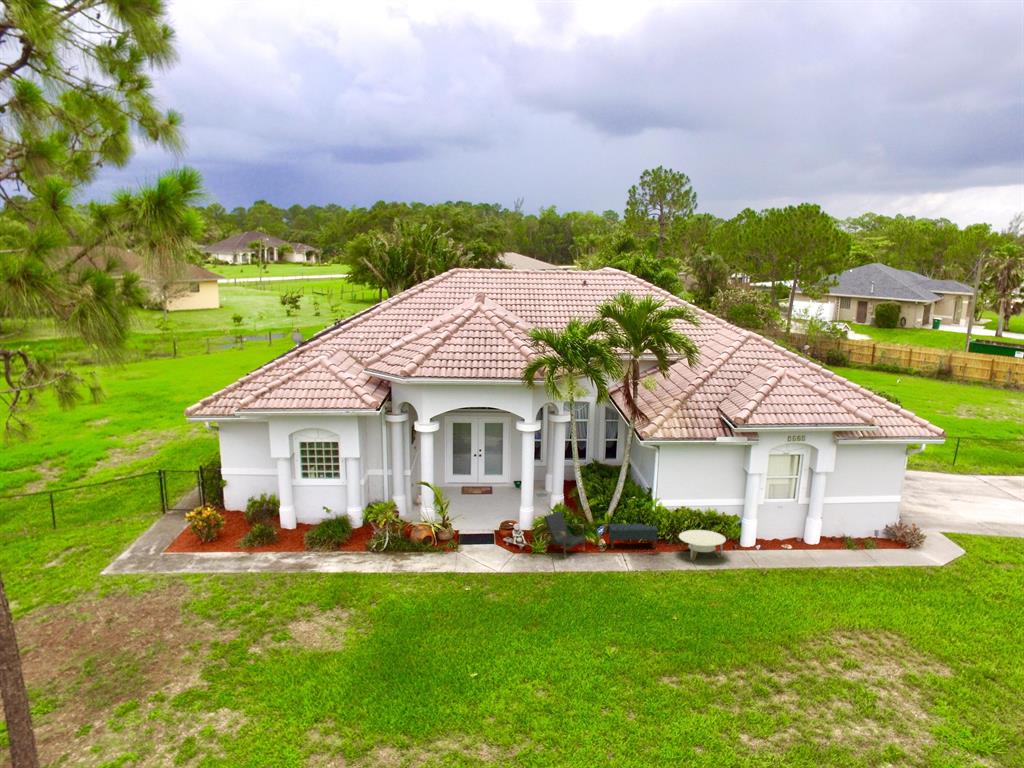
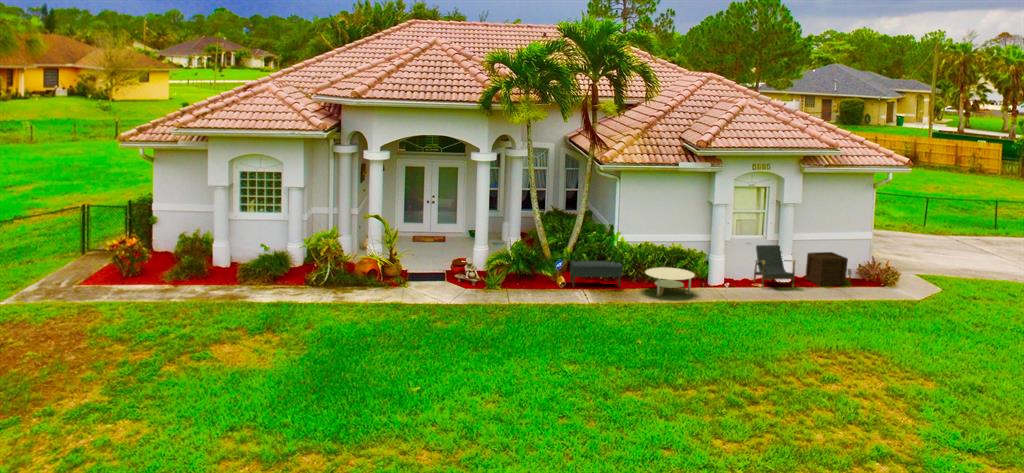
lounge chair: present [544,511,587,559] -> present [754,245,795,288]
wooden crate: none [833,511,873,545] -> present [805,252,848,286]

